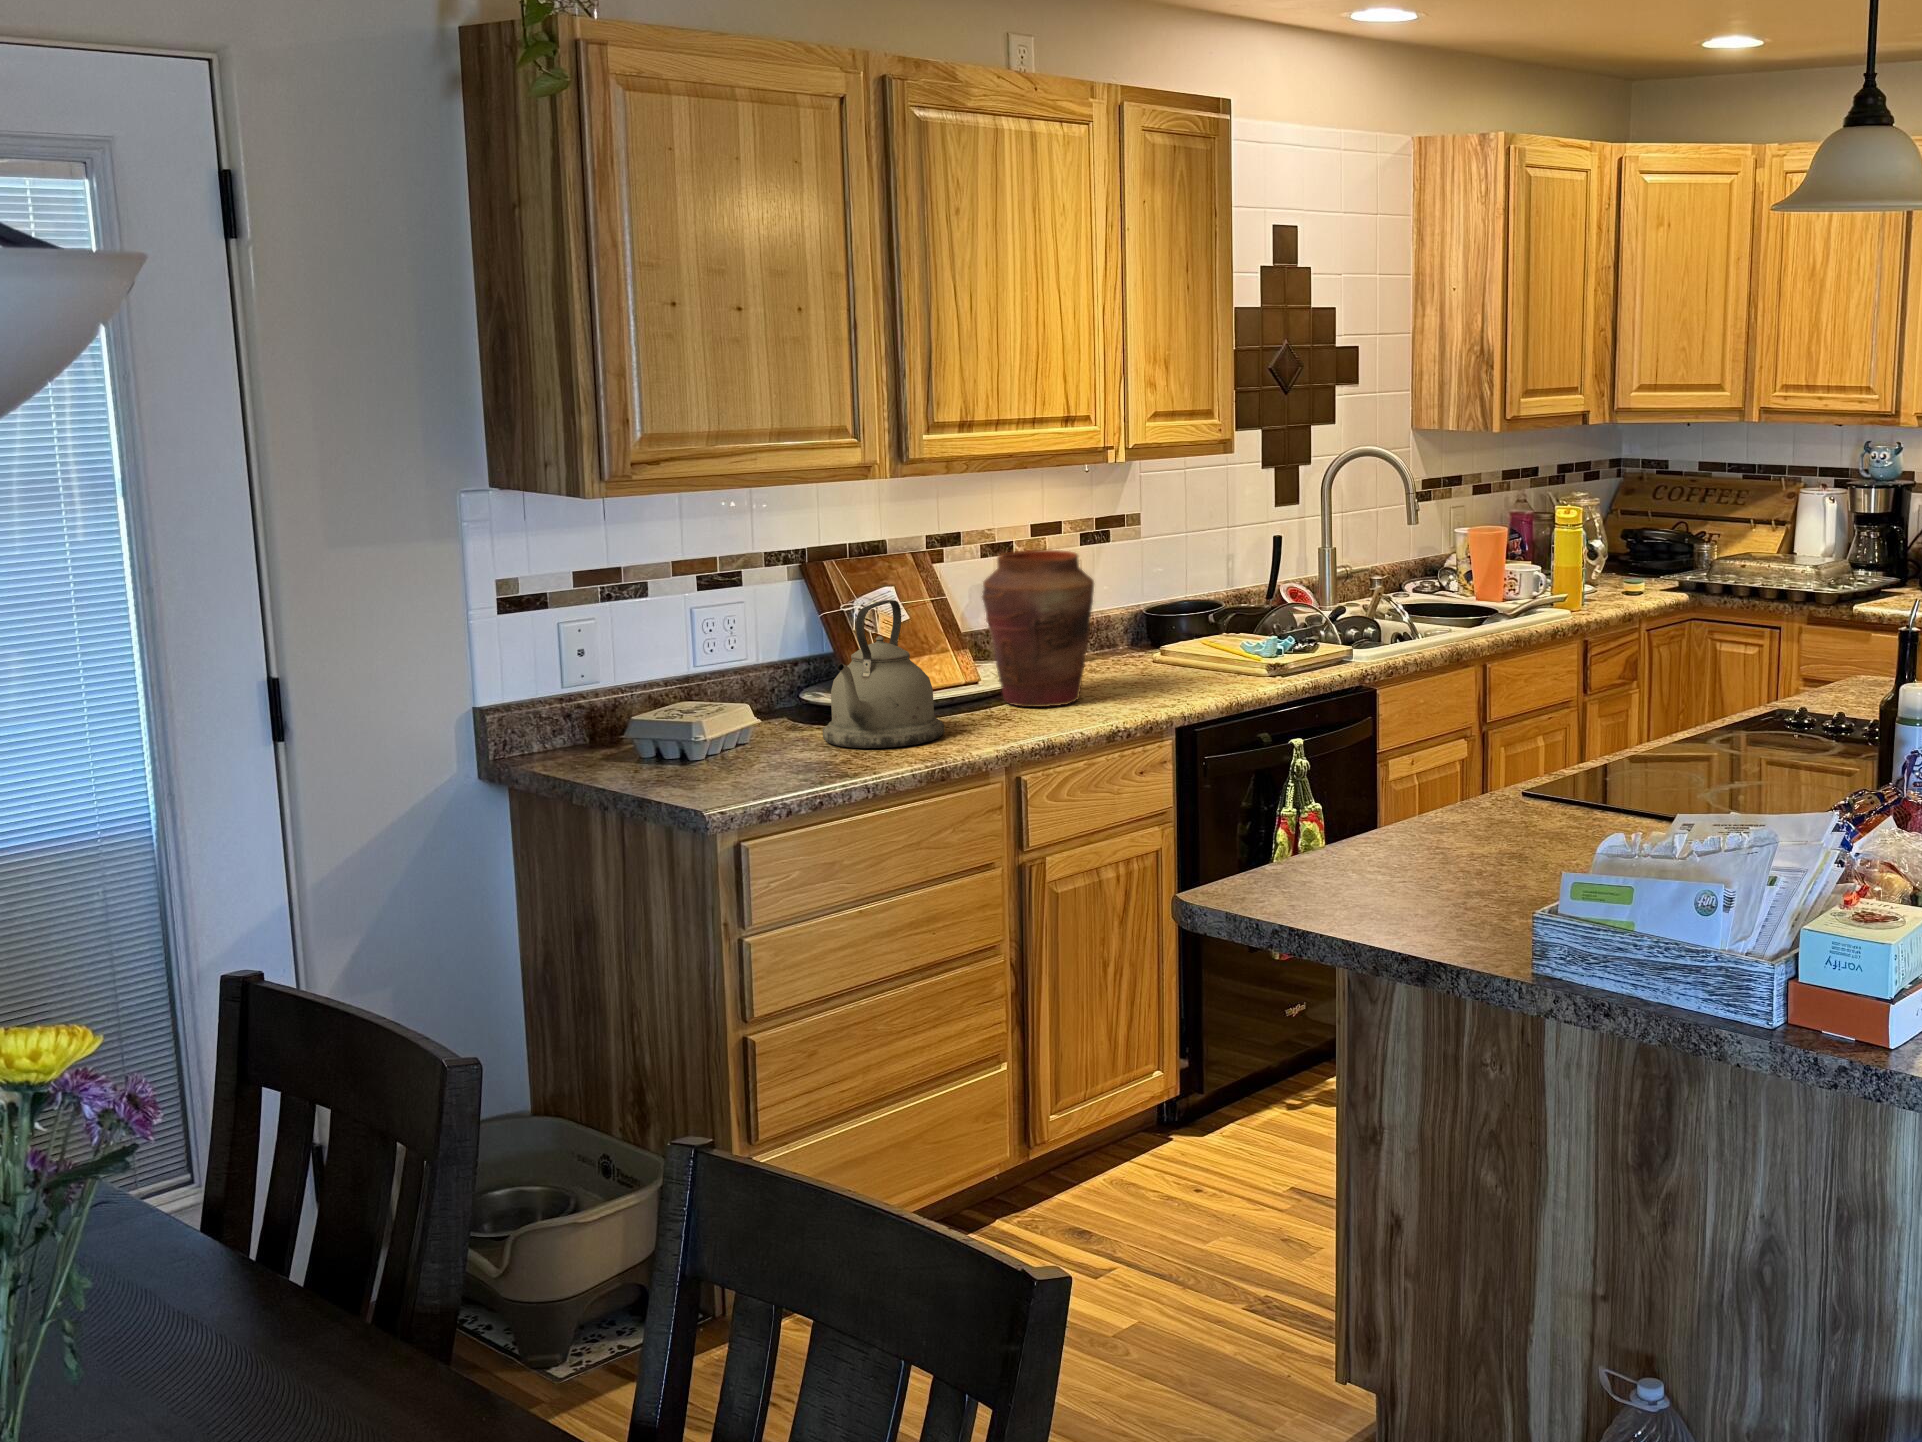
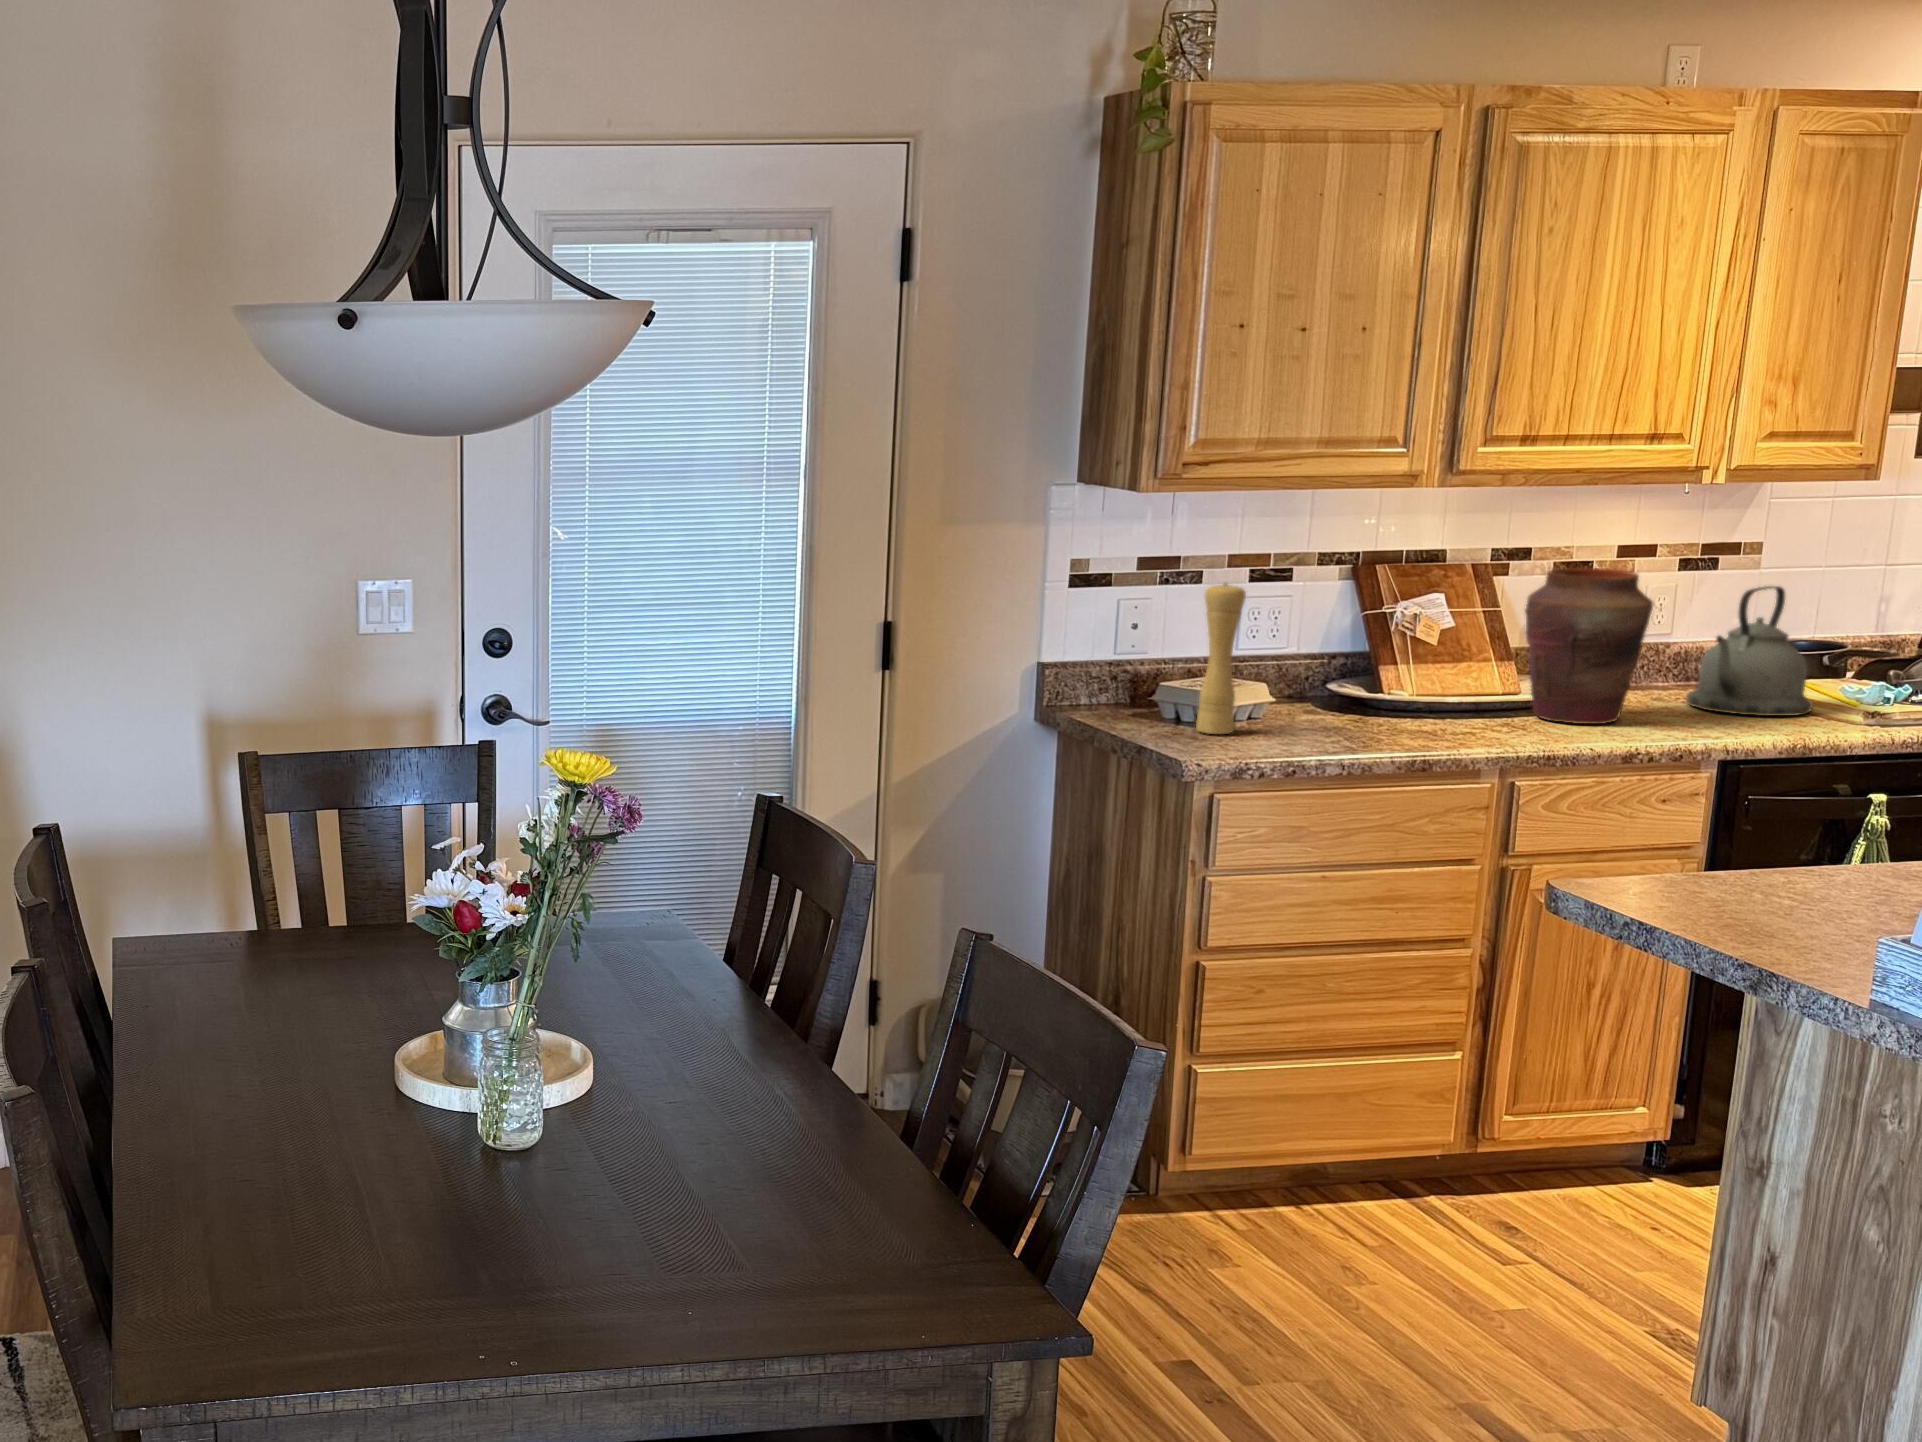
pepper mill: none [676,595,730,770] -> present [1196,583,1246,734]
kettle: present [823,600,944,748] -> present [1686,586,1813,716]

